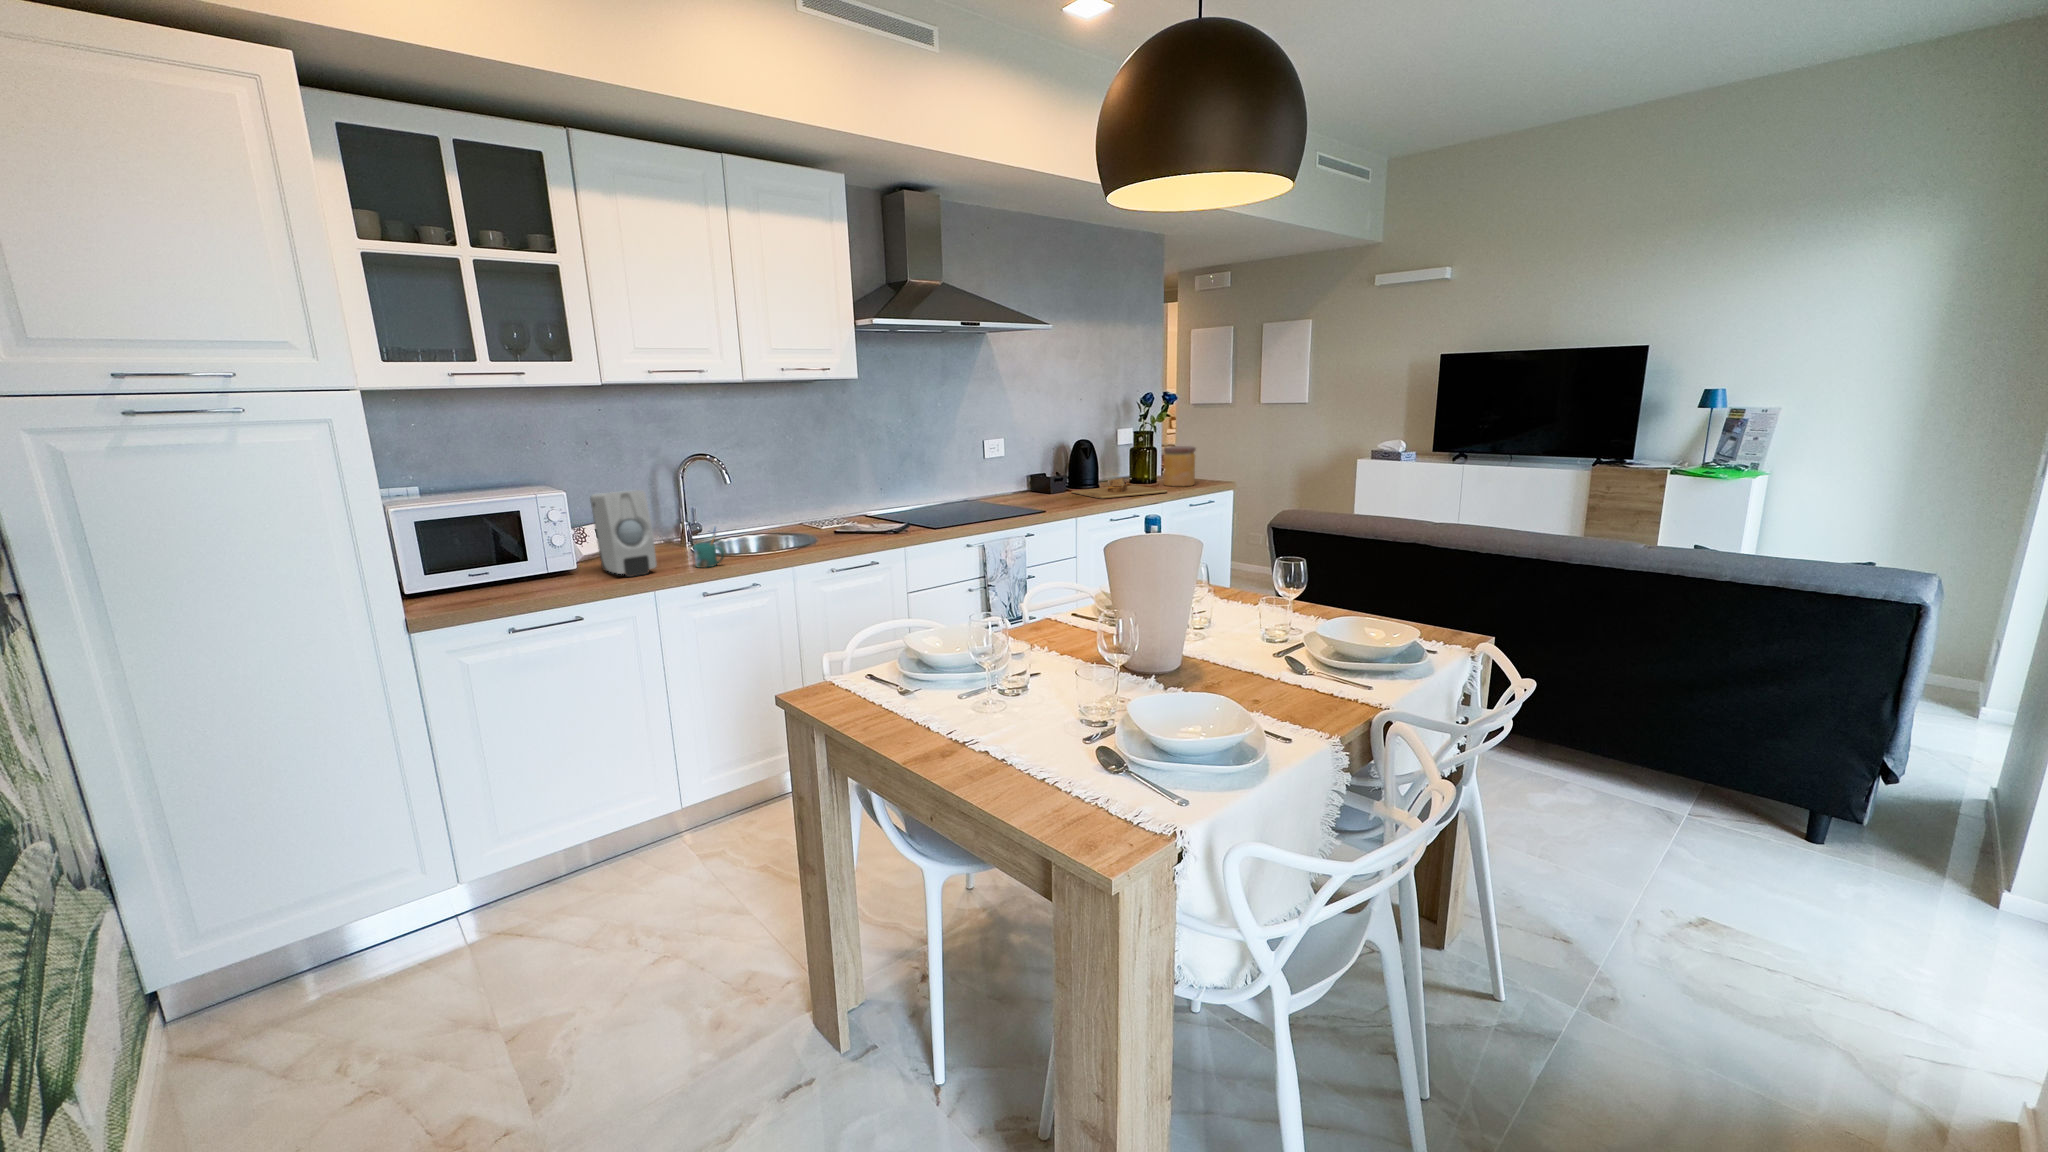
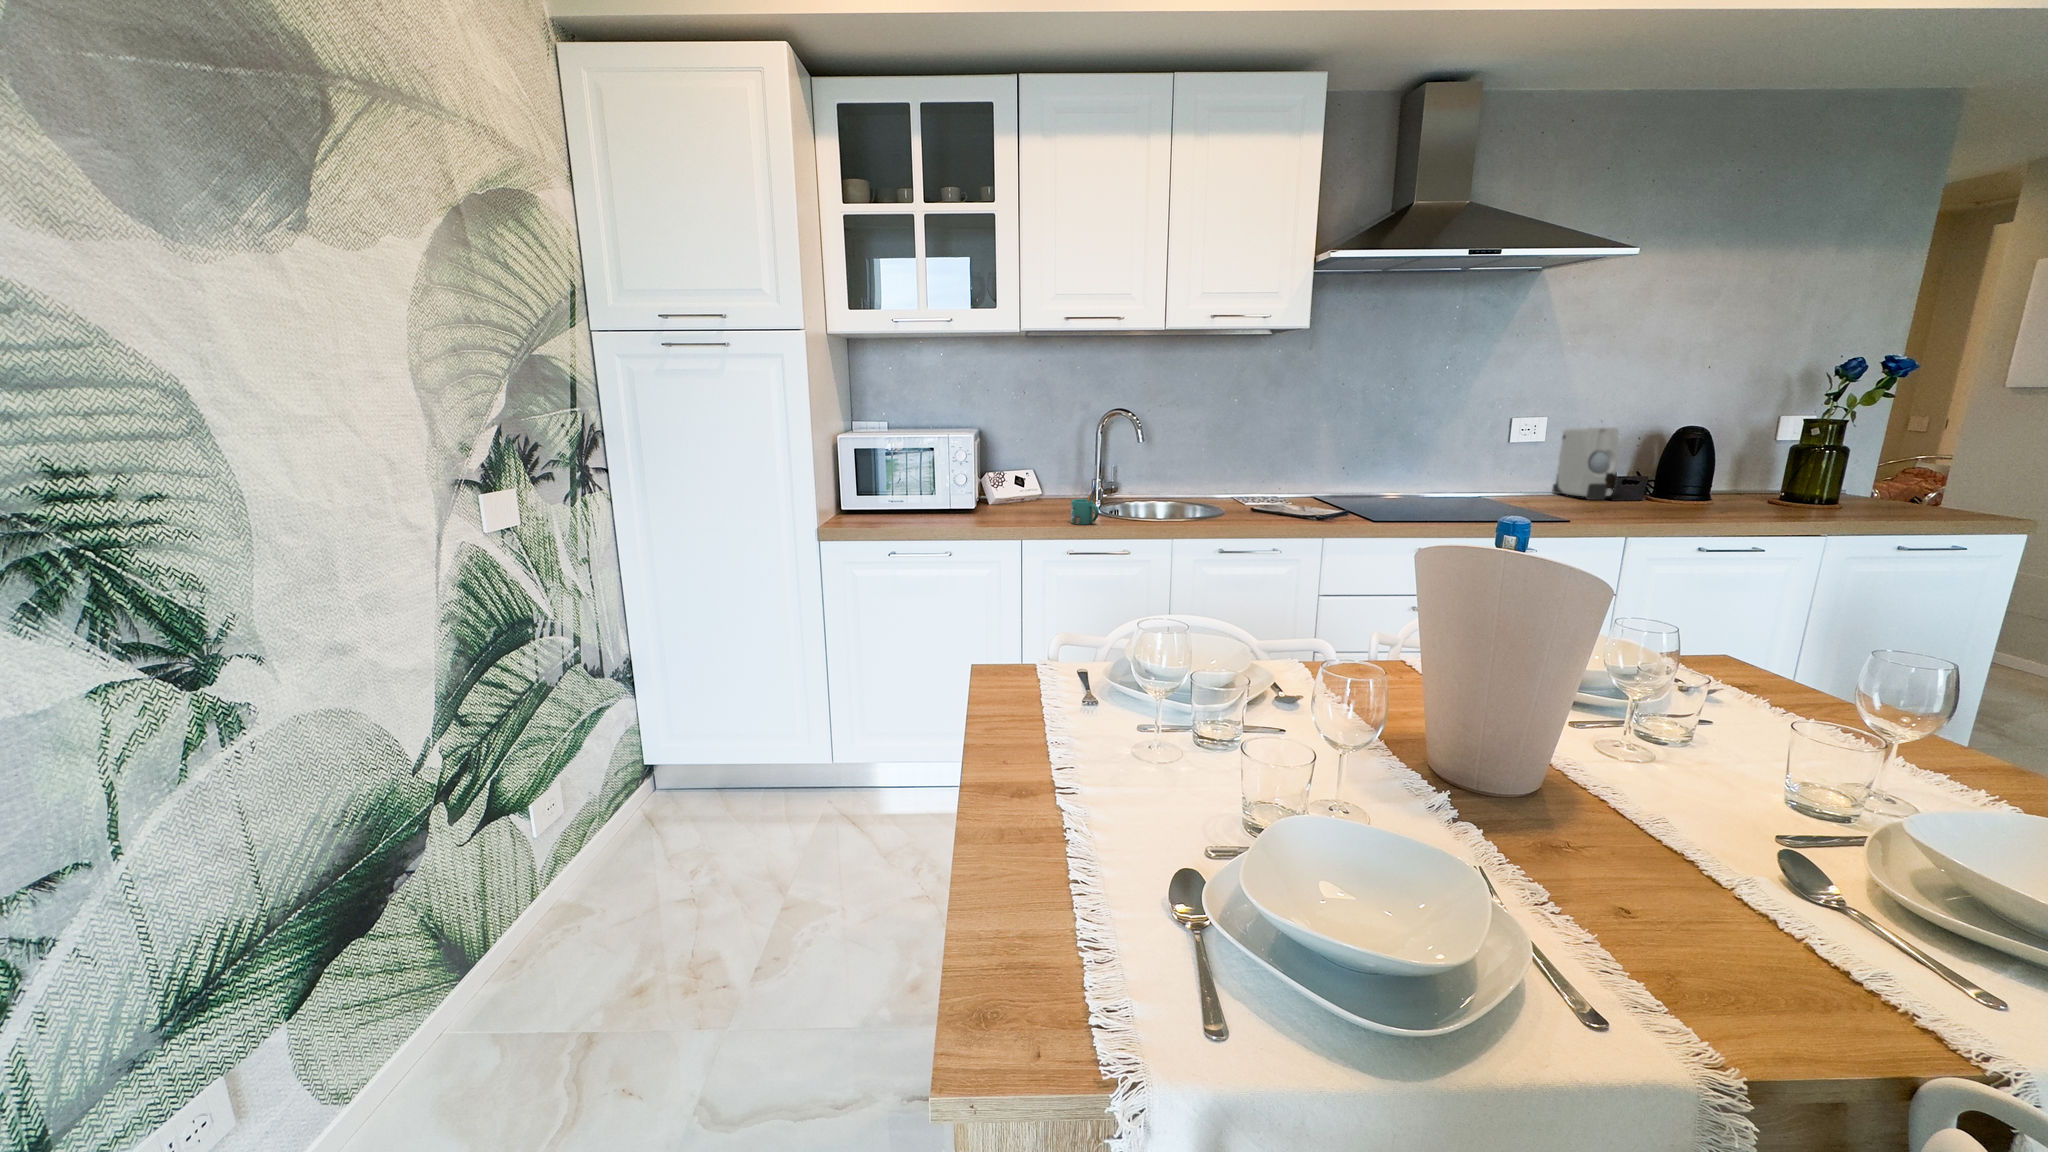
jar: present [1164,446,1196,487] -> none [1842,447,1930,515]
cutting board: present [1071,478,1167,499] -> none [1646,488,1834,520]
soap dispenser: present [590,490,657,577] -> present [1553,428,1619,500]

